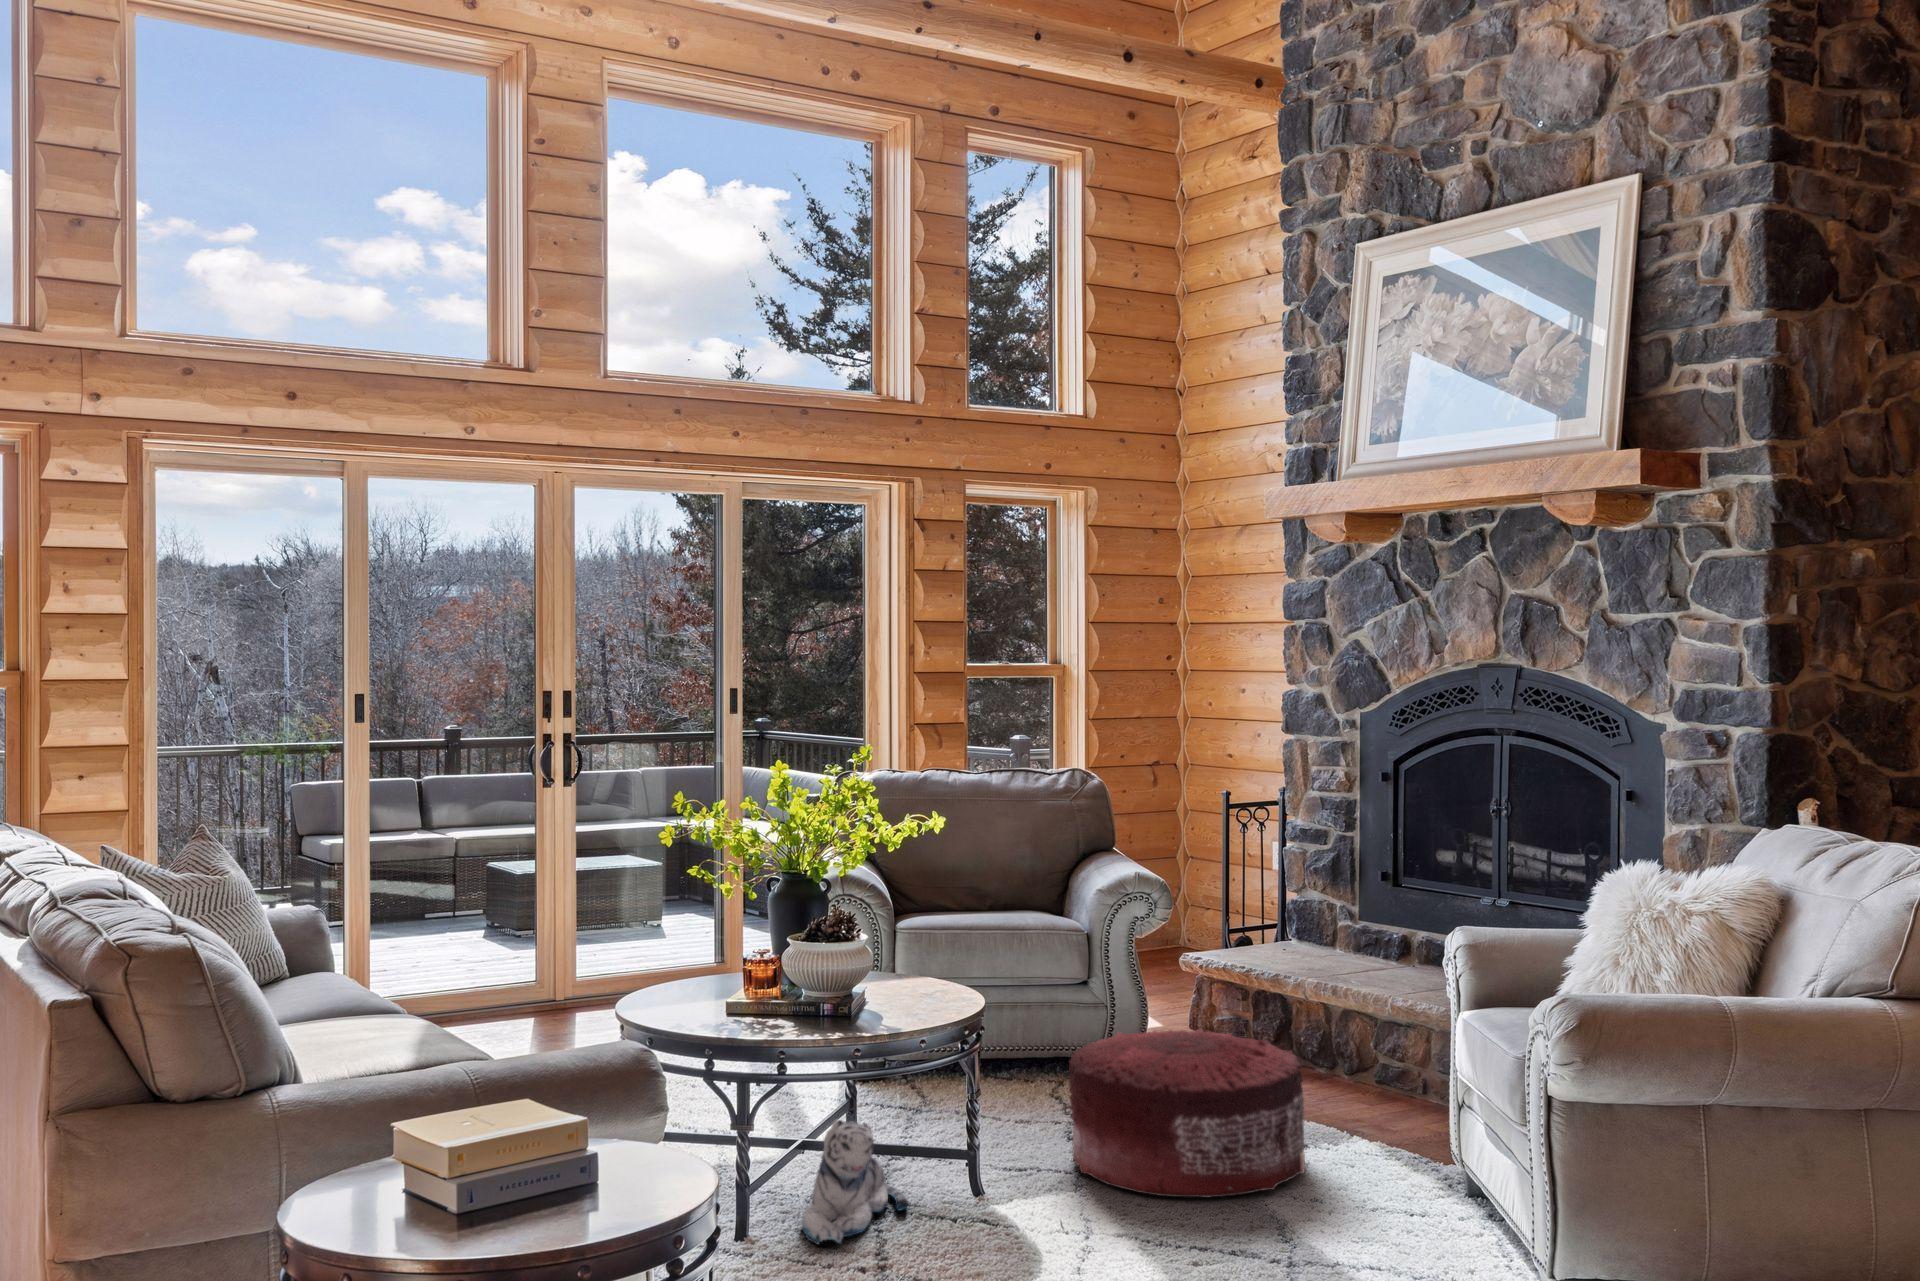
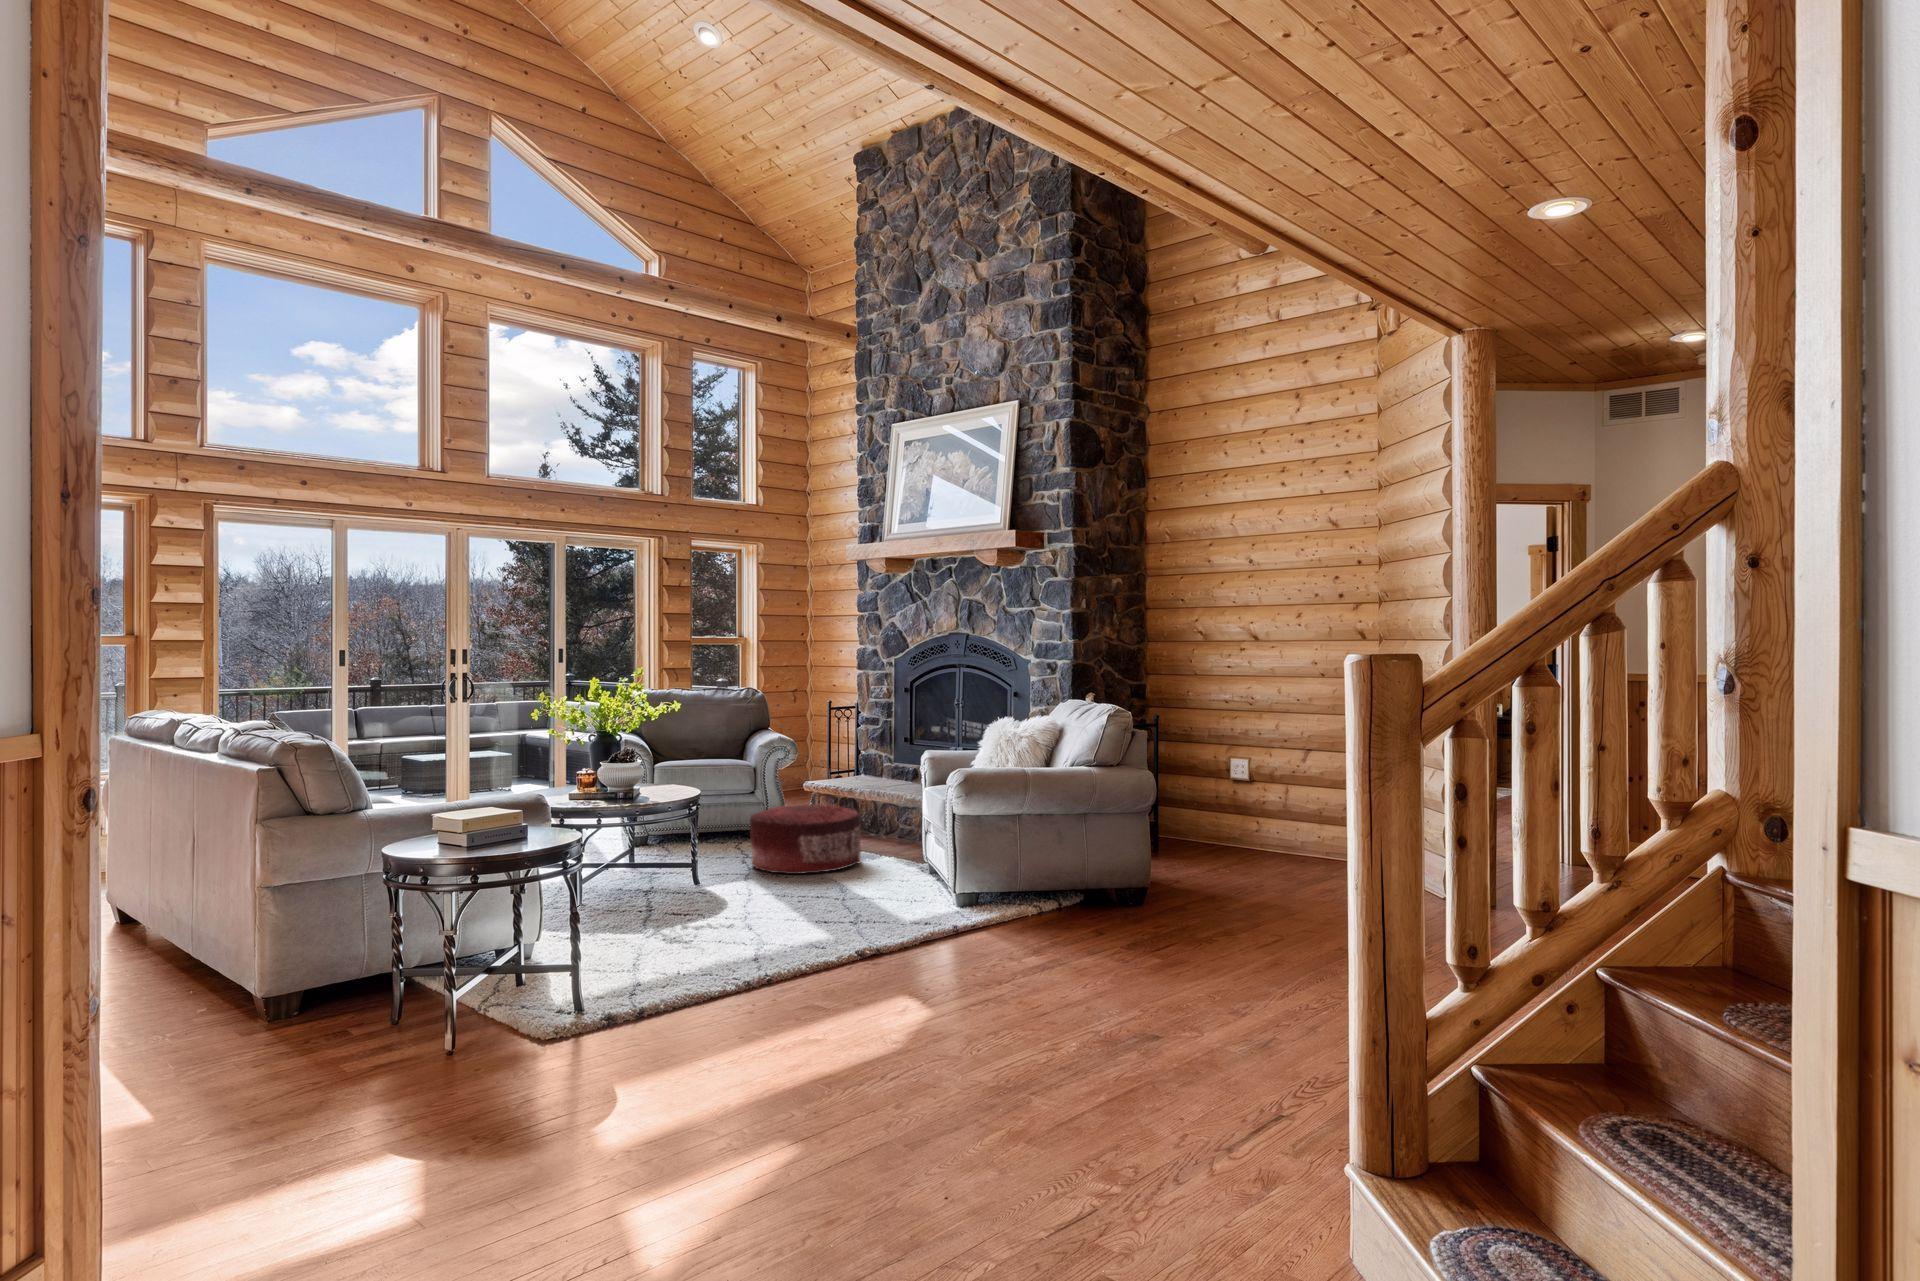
plush toy: present [801,1120,908,1244] -> none [622,841,674,895]

